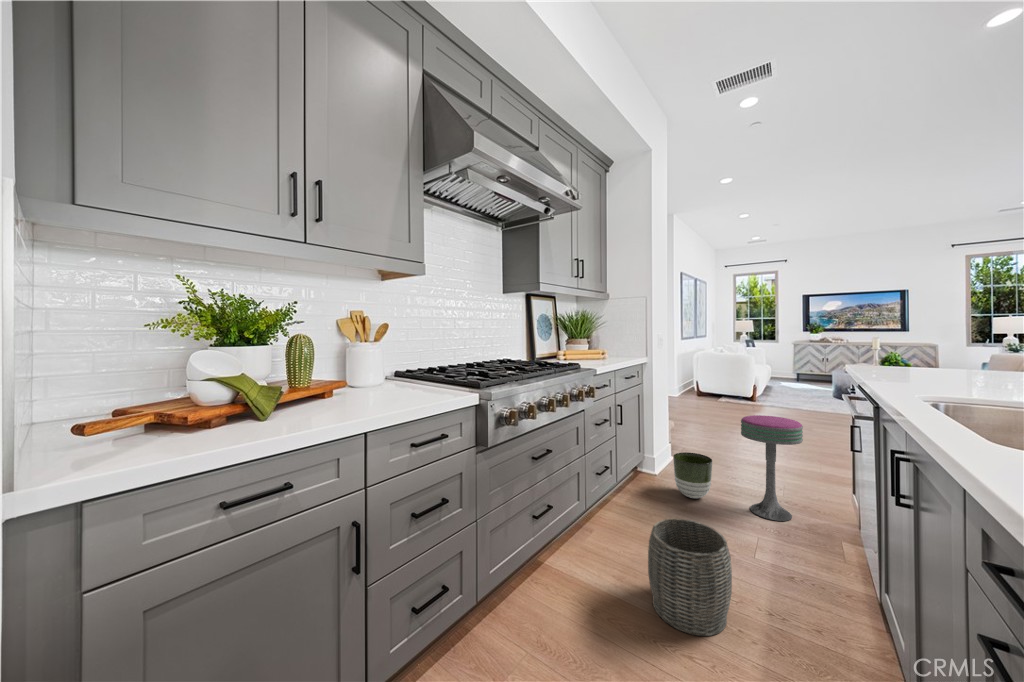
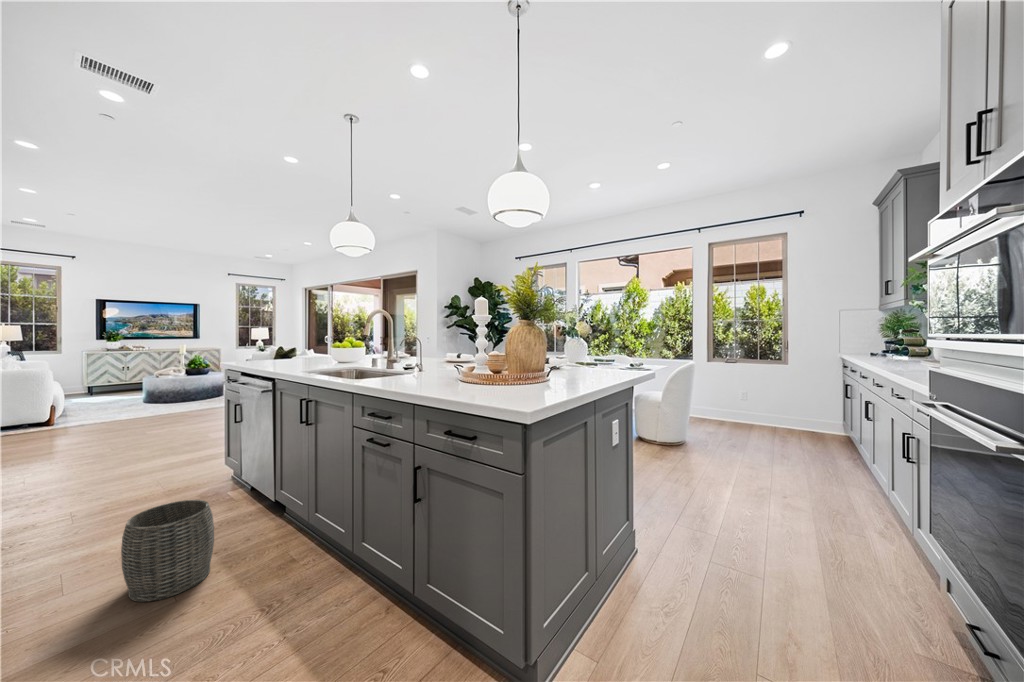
bar stool: present [741,415,803,521] -> none [140,409,202,503]
planter: present [673,452,712,498] -> none [45,471,107,525]

